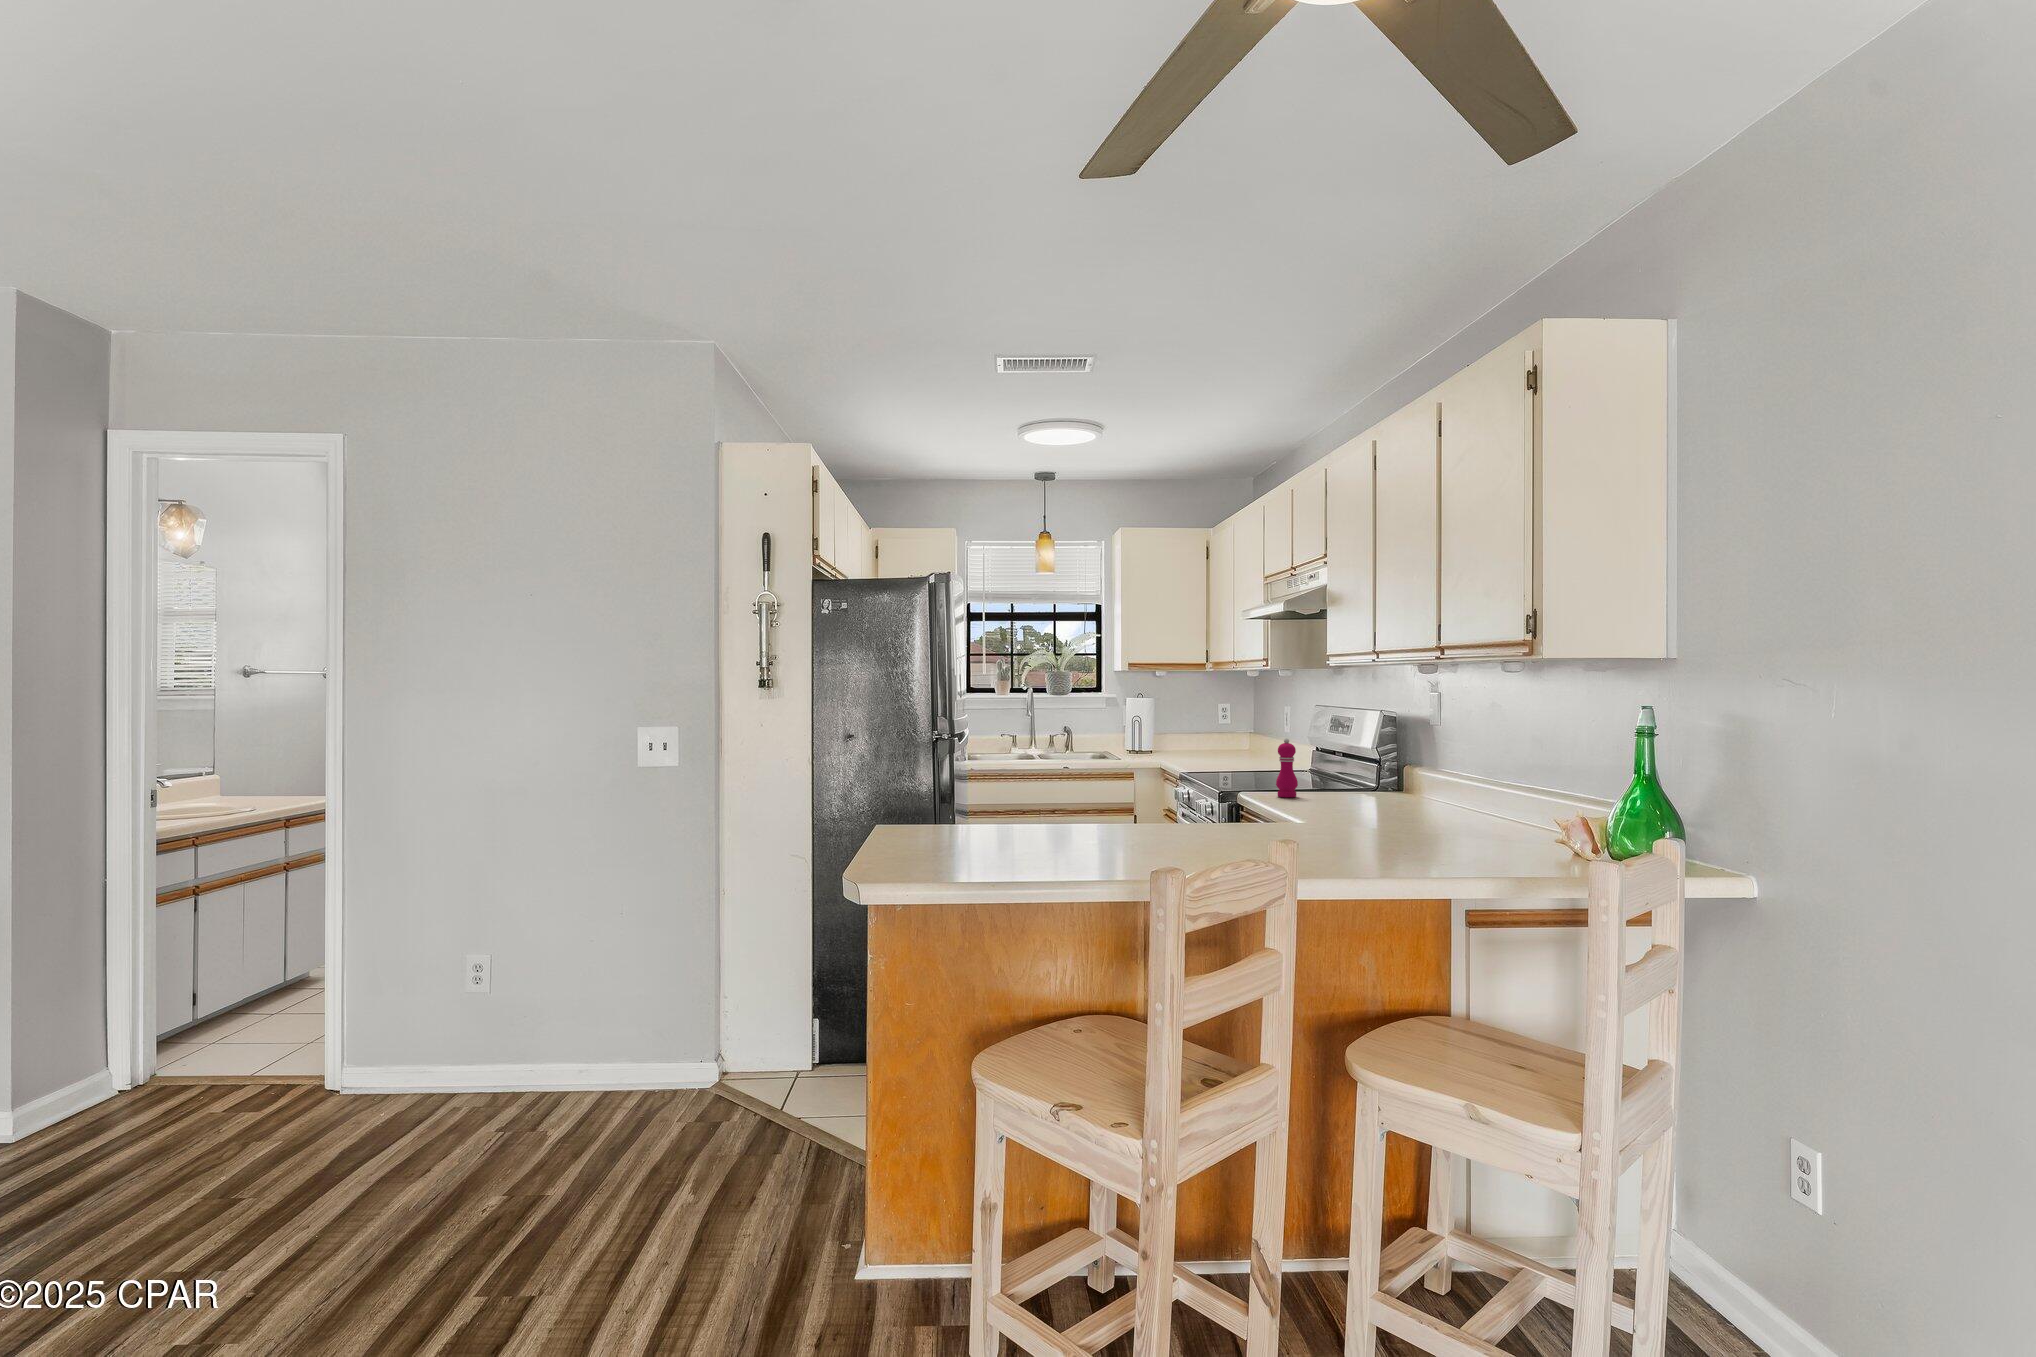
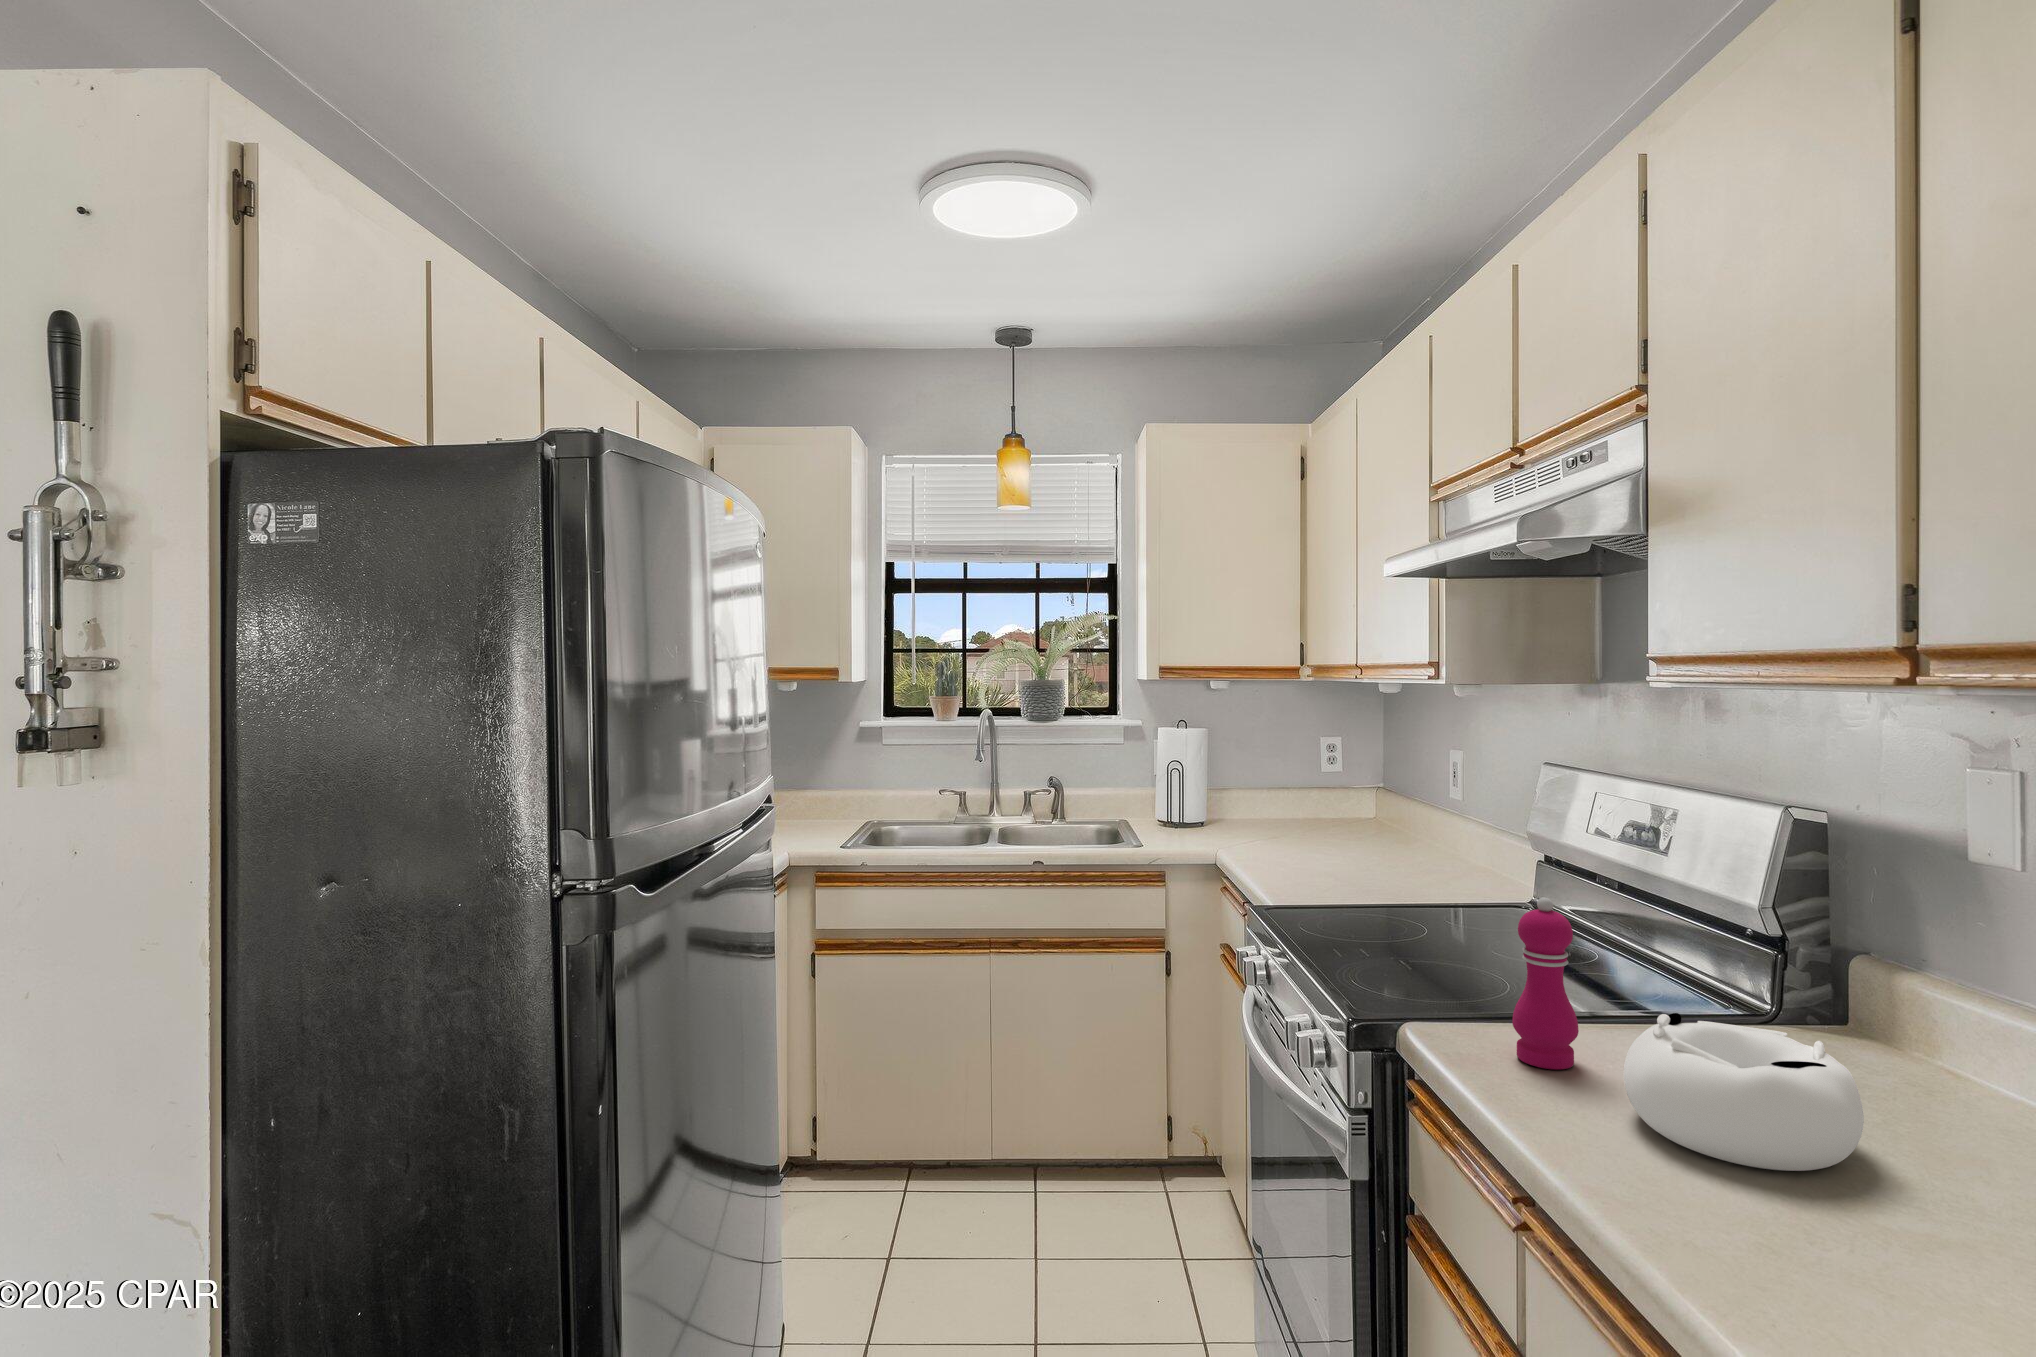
decorative bowl: none [1304,767,1369,806] -> present [1624,1013,1864,1171]

